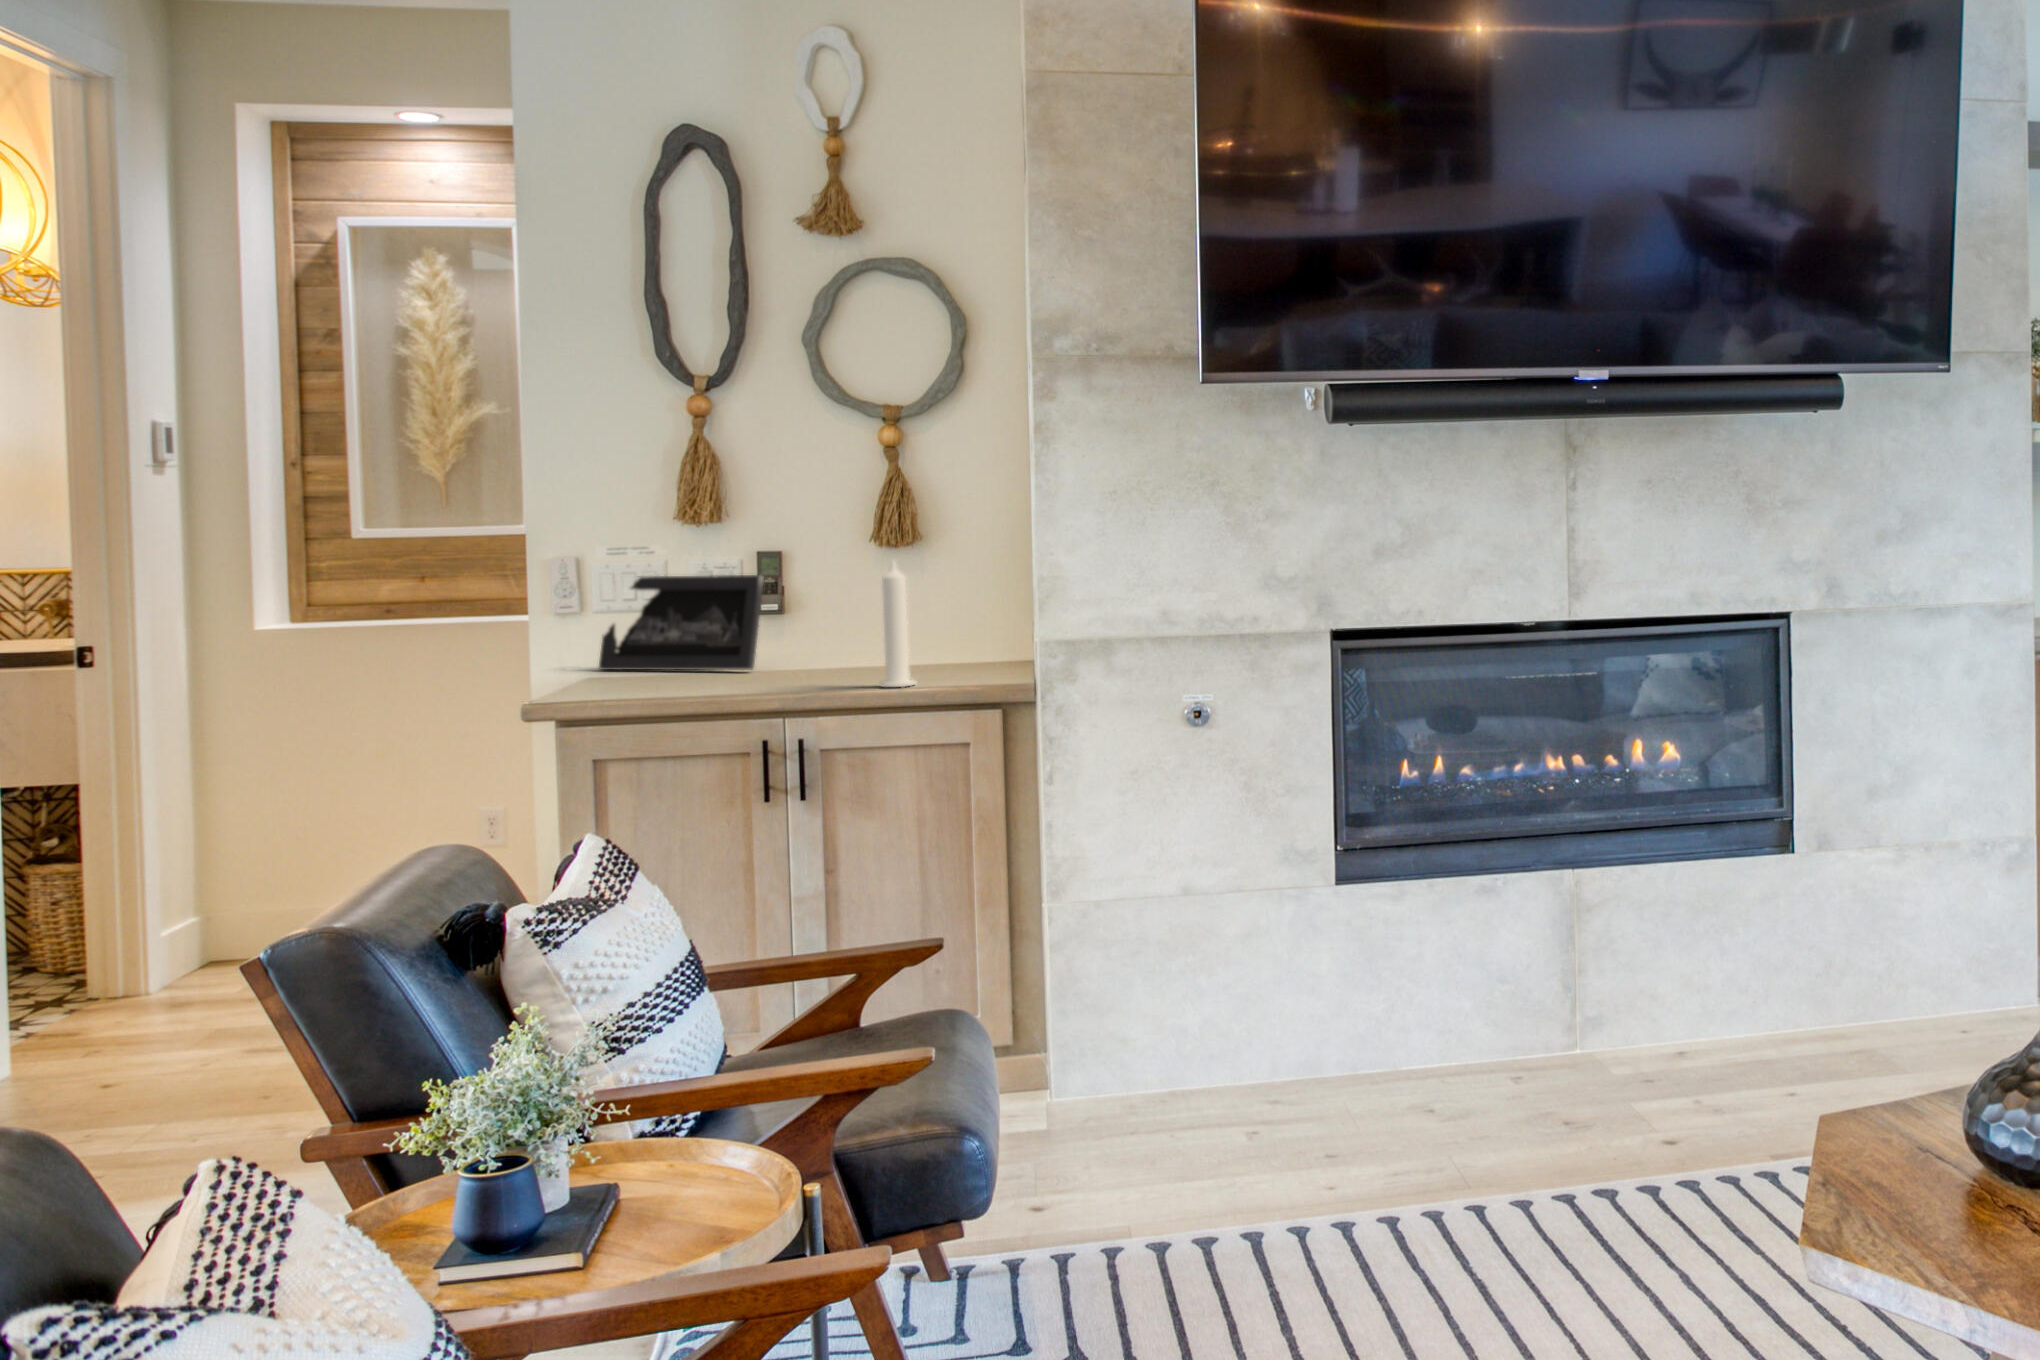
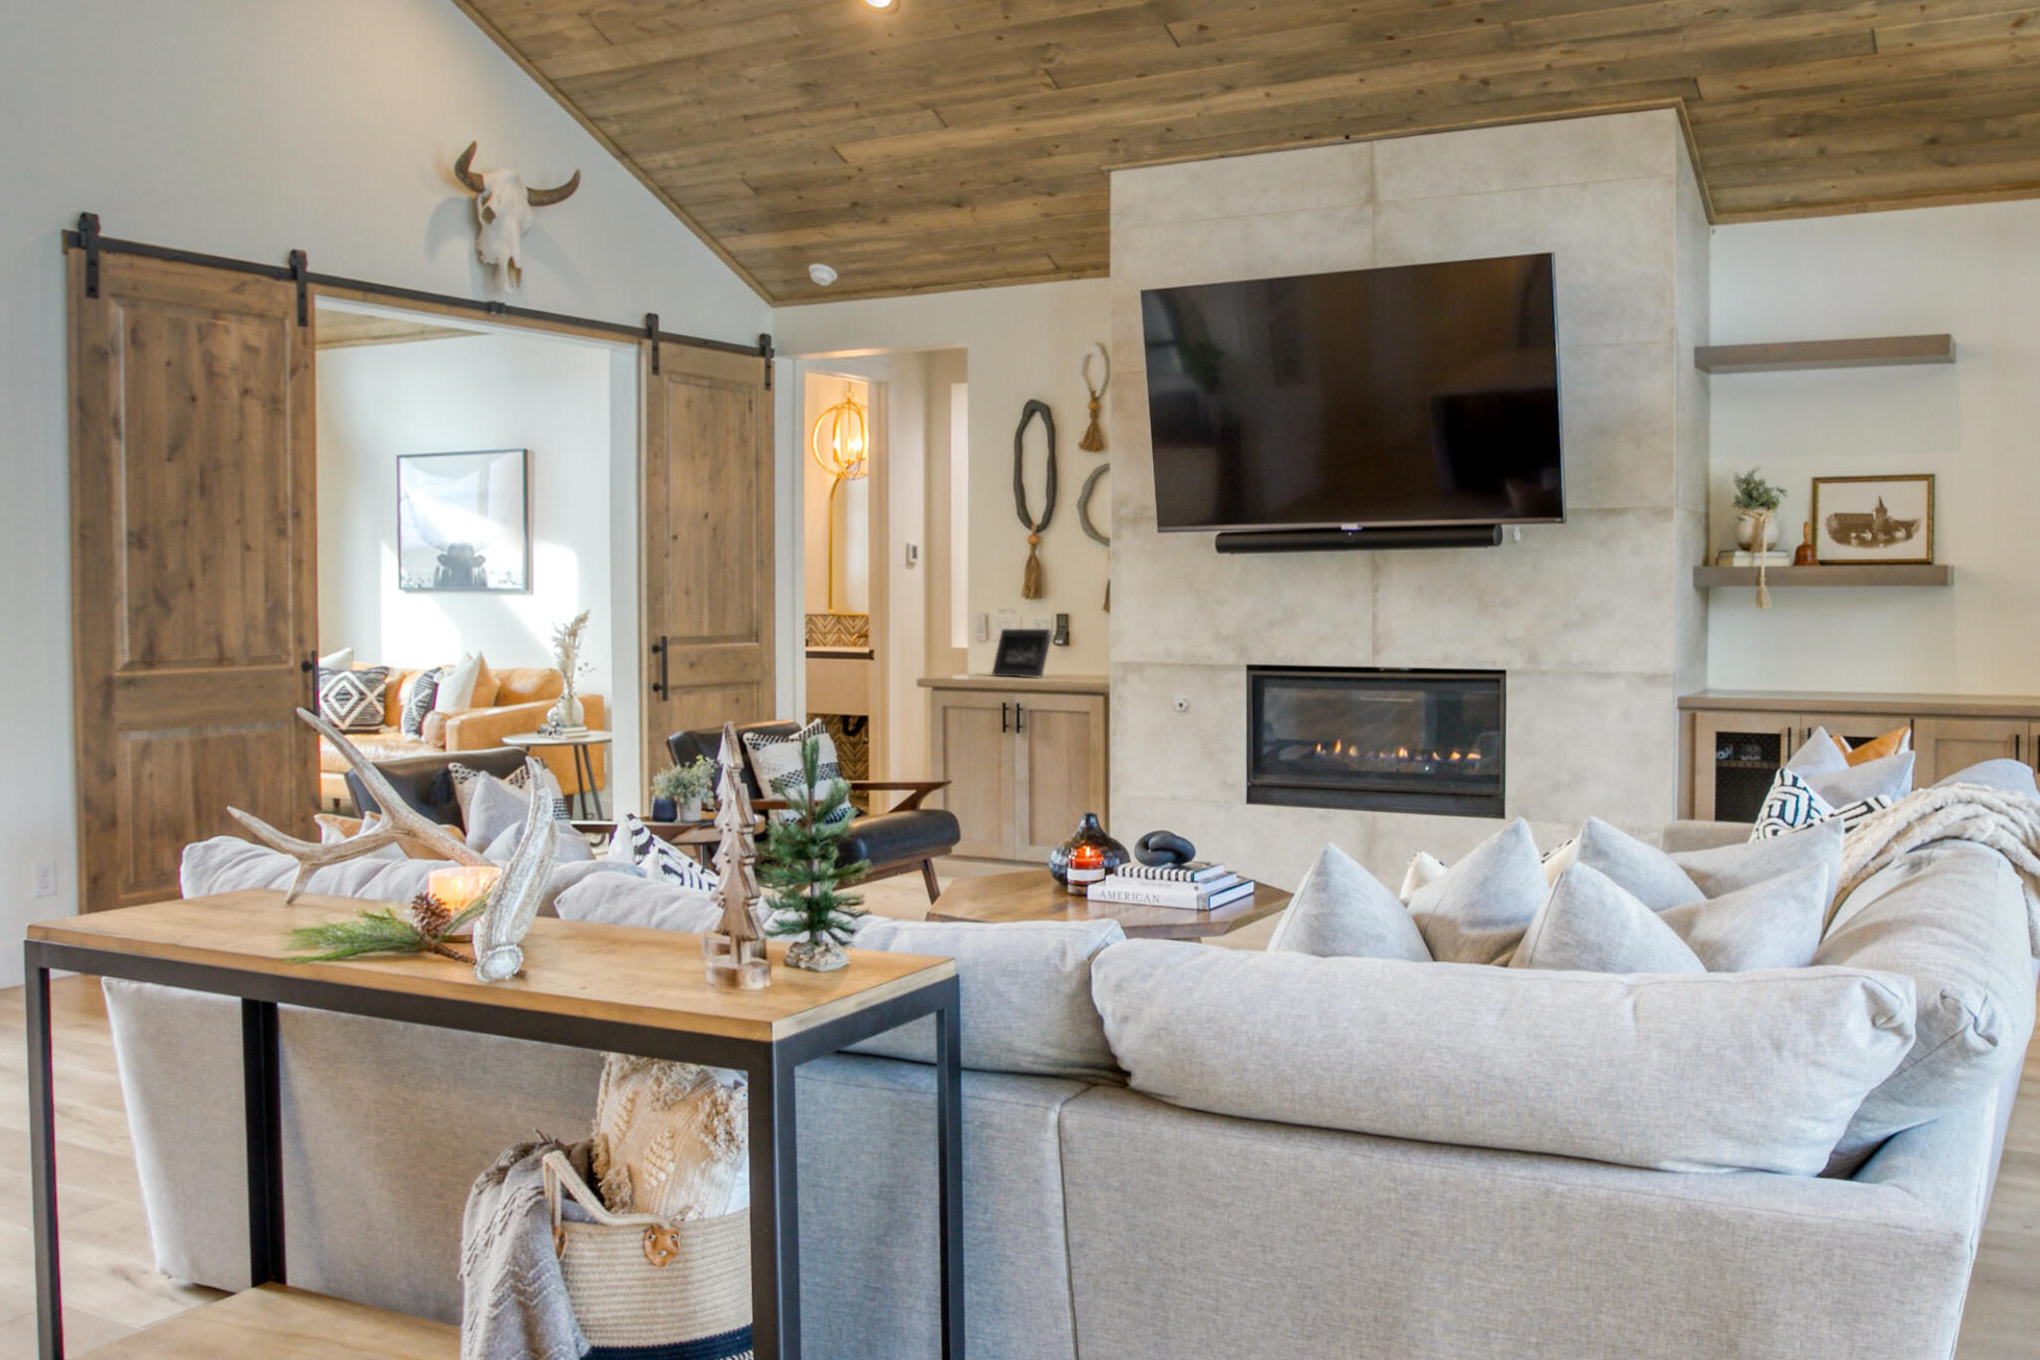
candle: present [880,561,916,687] -> none [1057,619,1075,683]

